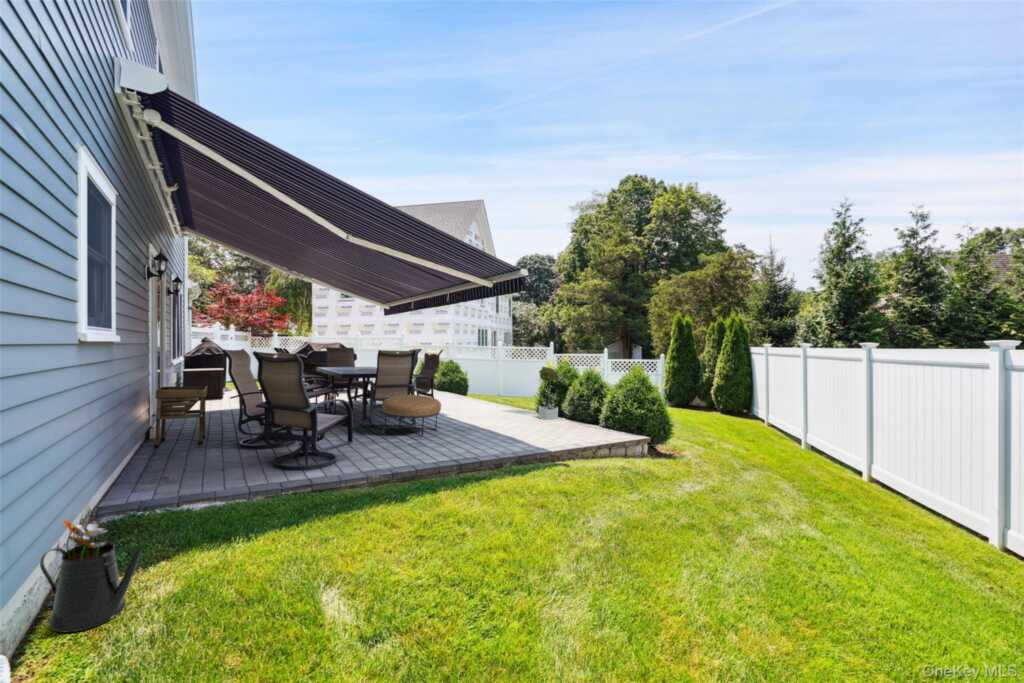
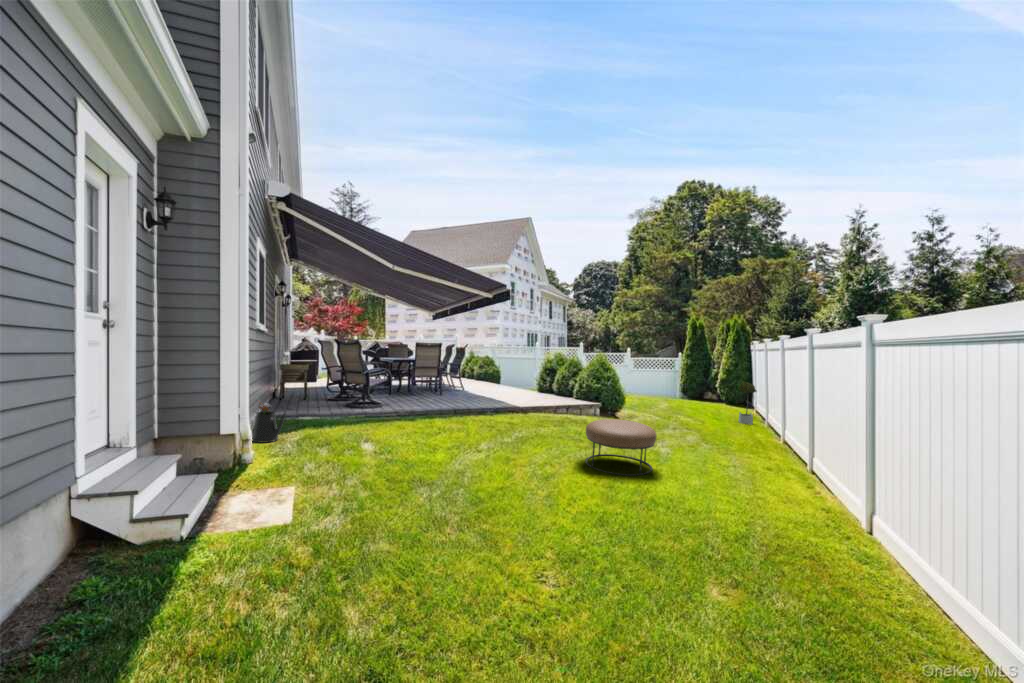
potted tree: present [538,367,559,420] -> present [738,381,757,425]
ottoman: present [382,395,441,436] -> present [585,419,657,476]

